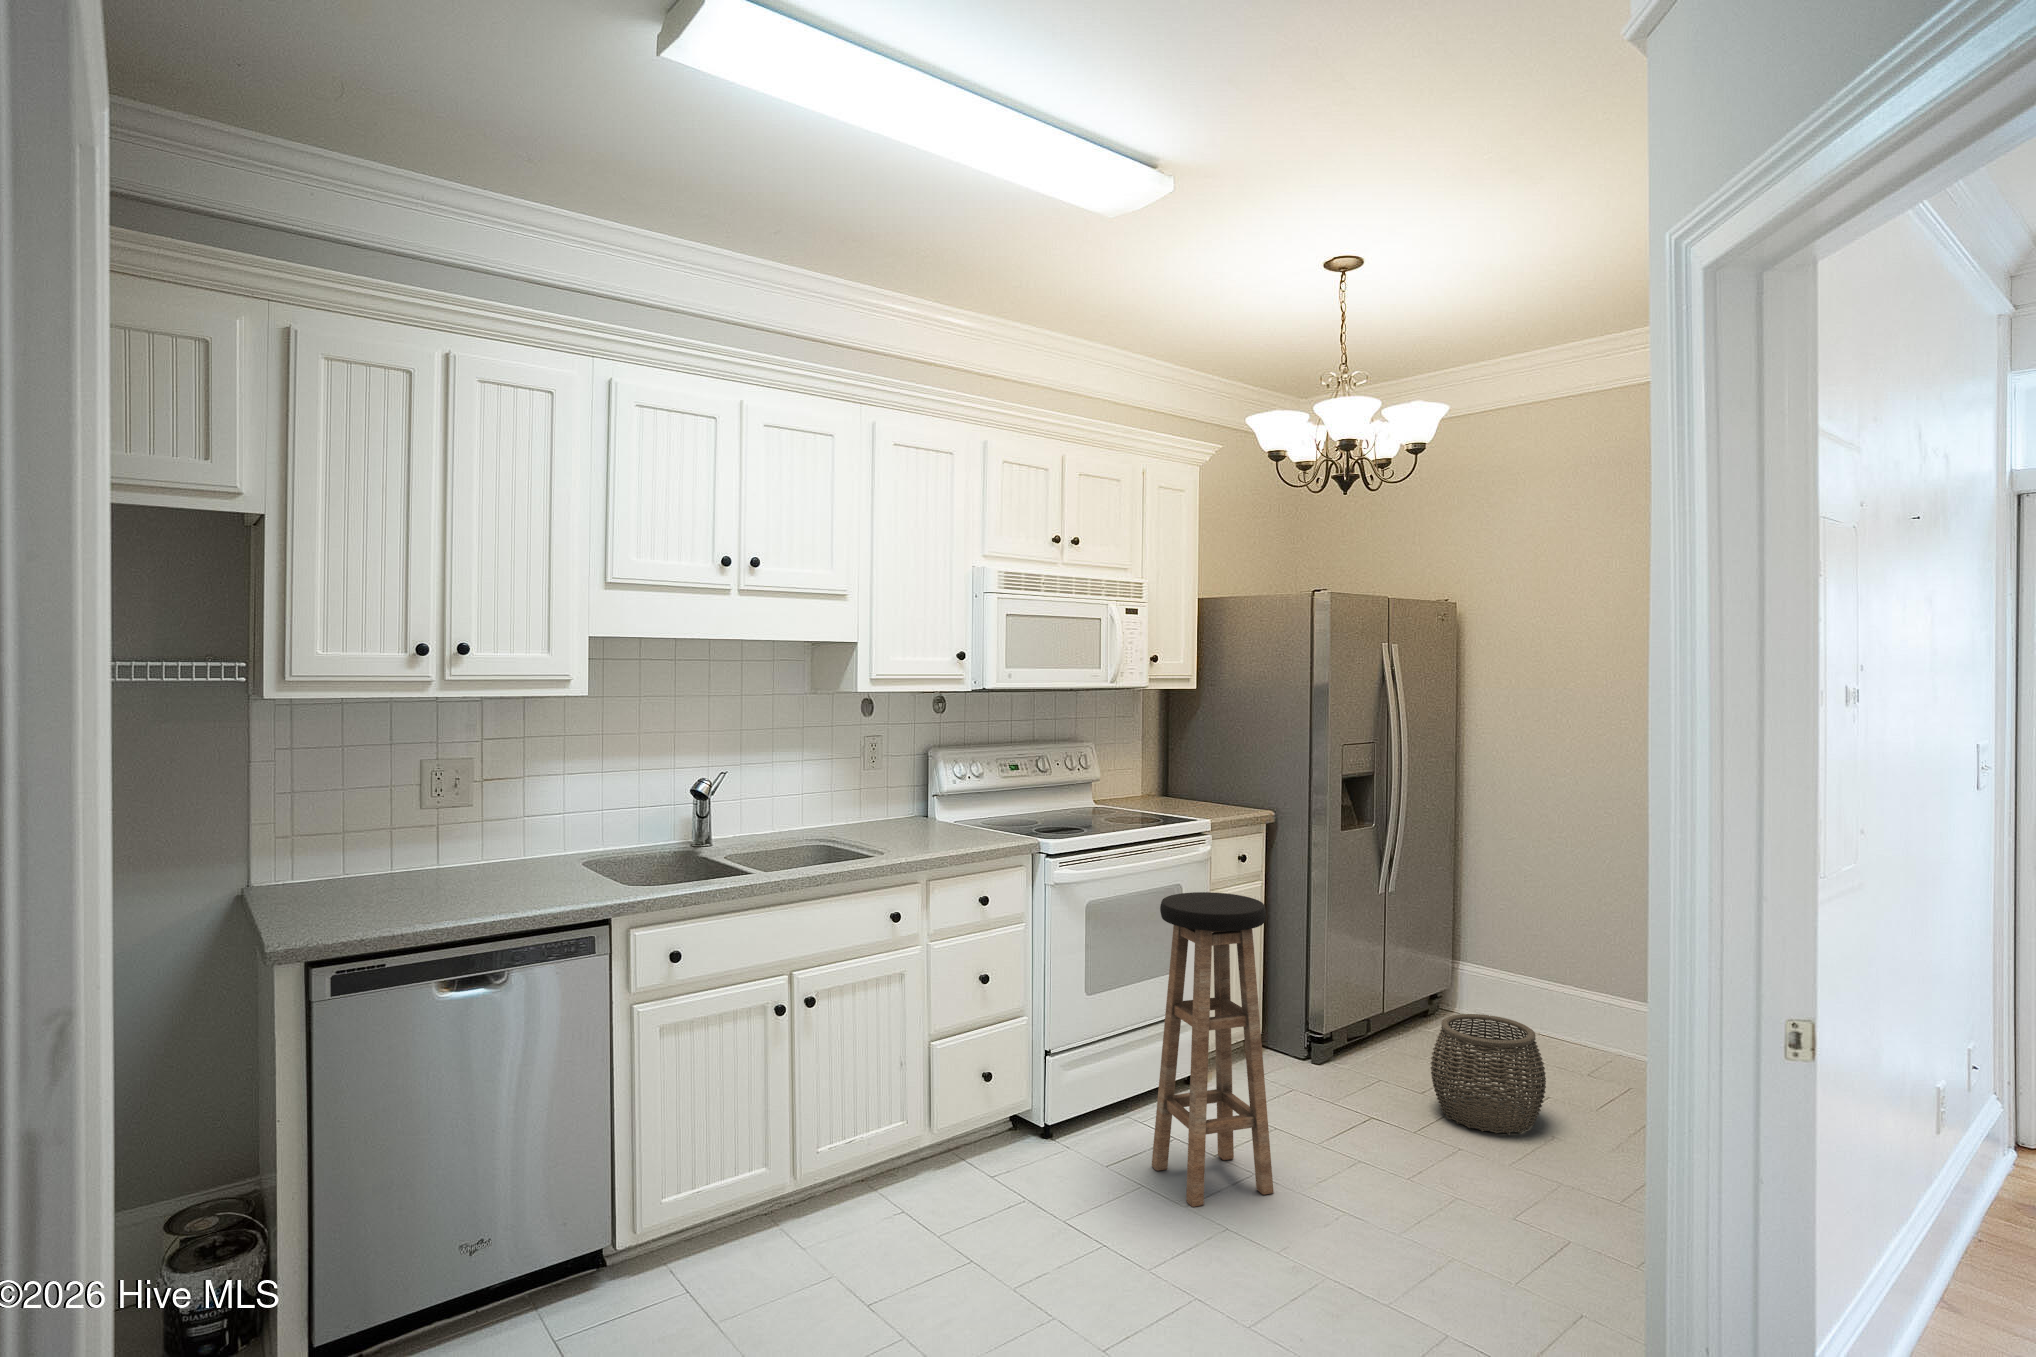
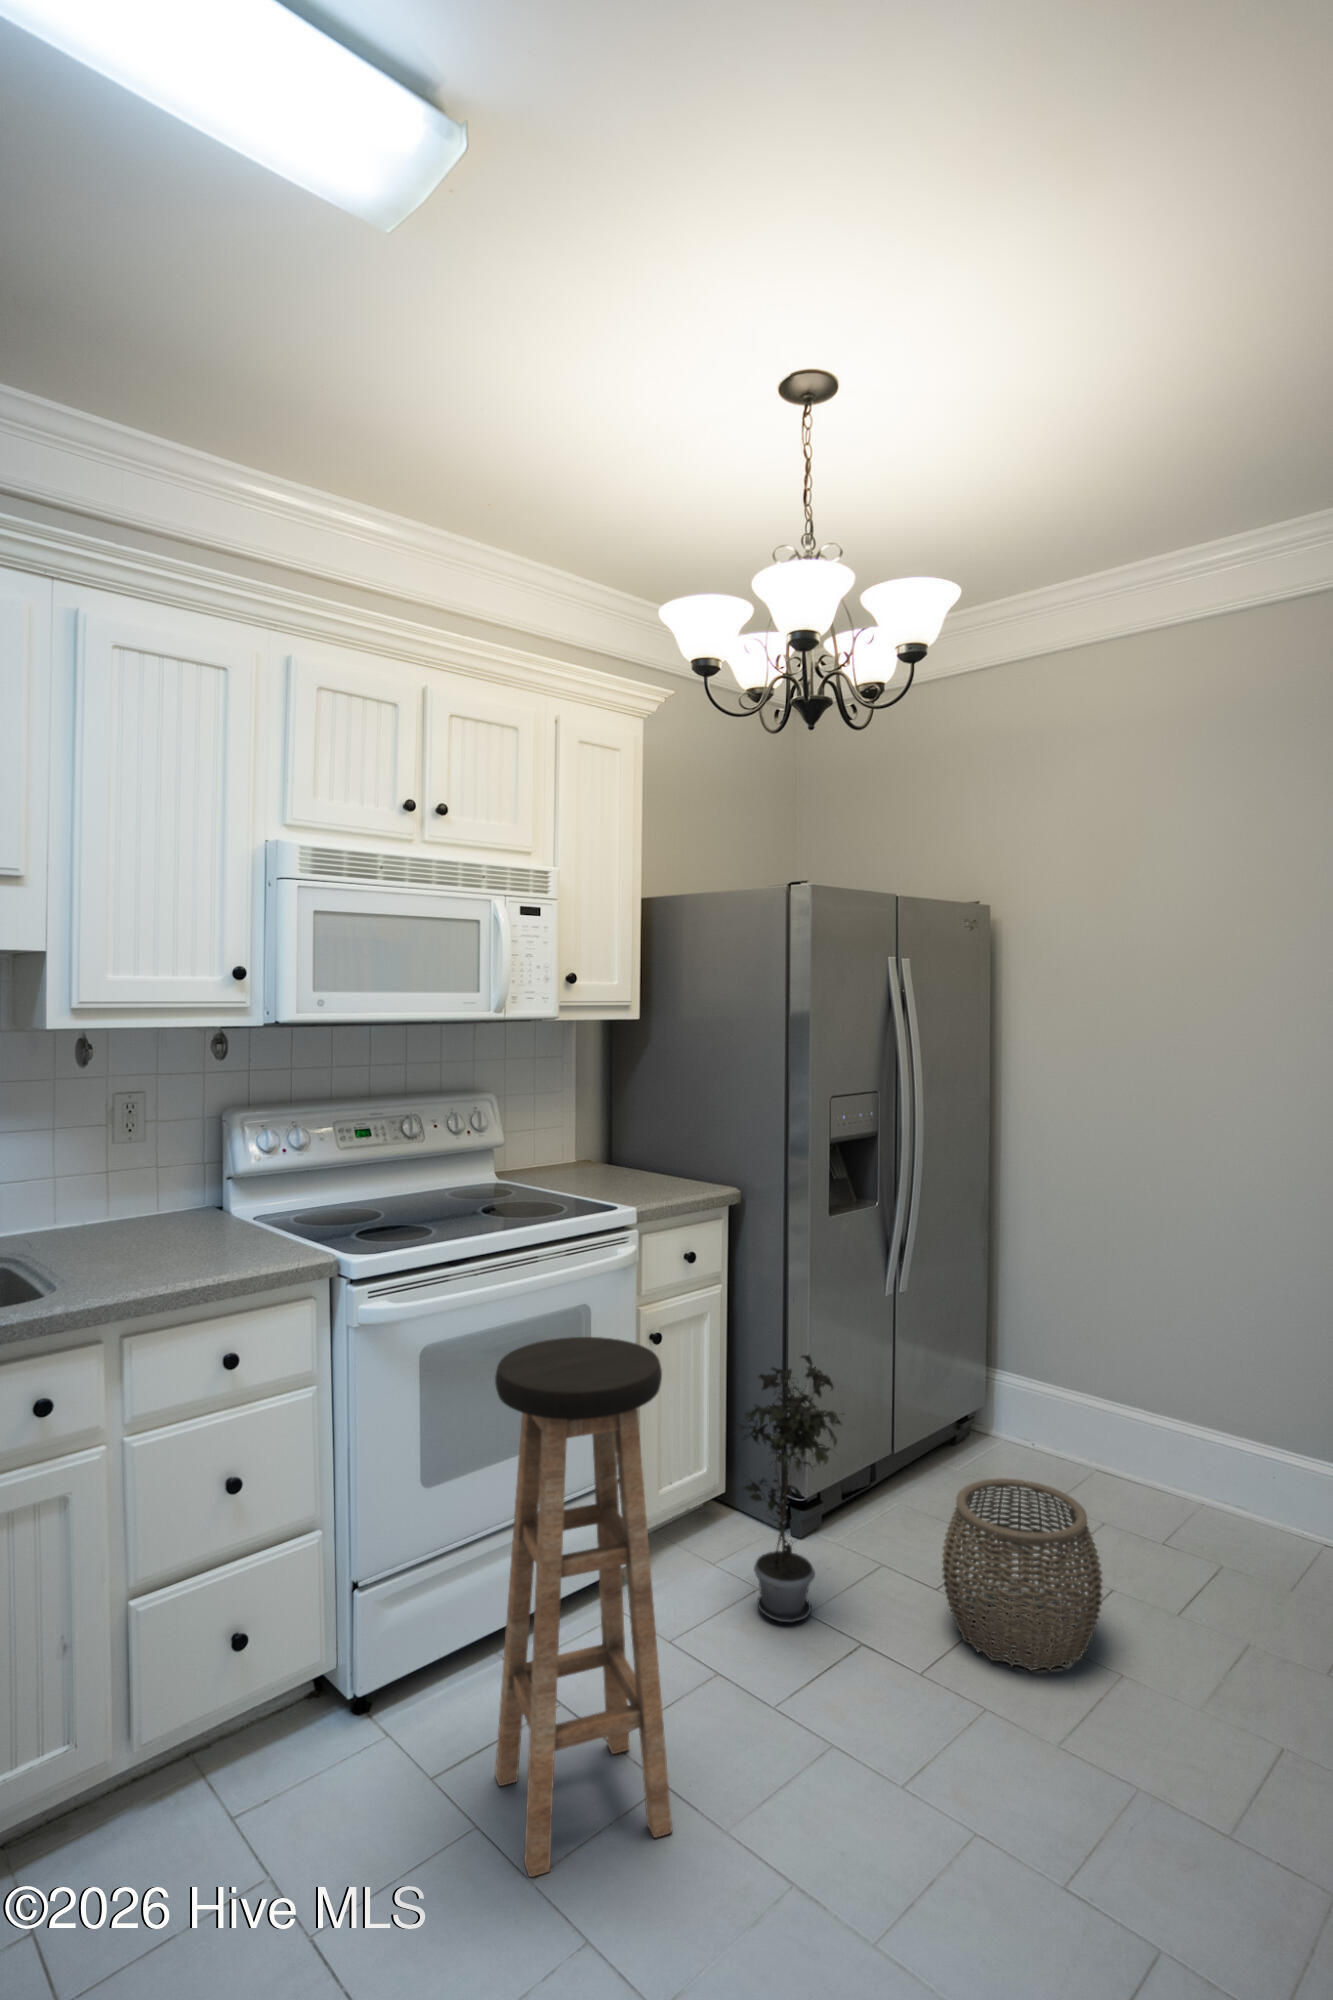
potted plant: none [1282,924,1363,1107] -> present [735,1355,841,1623]

